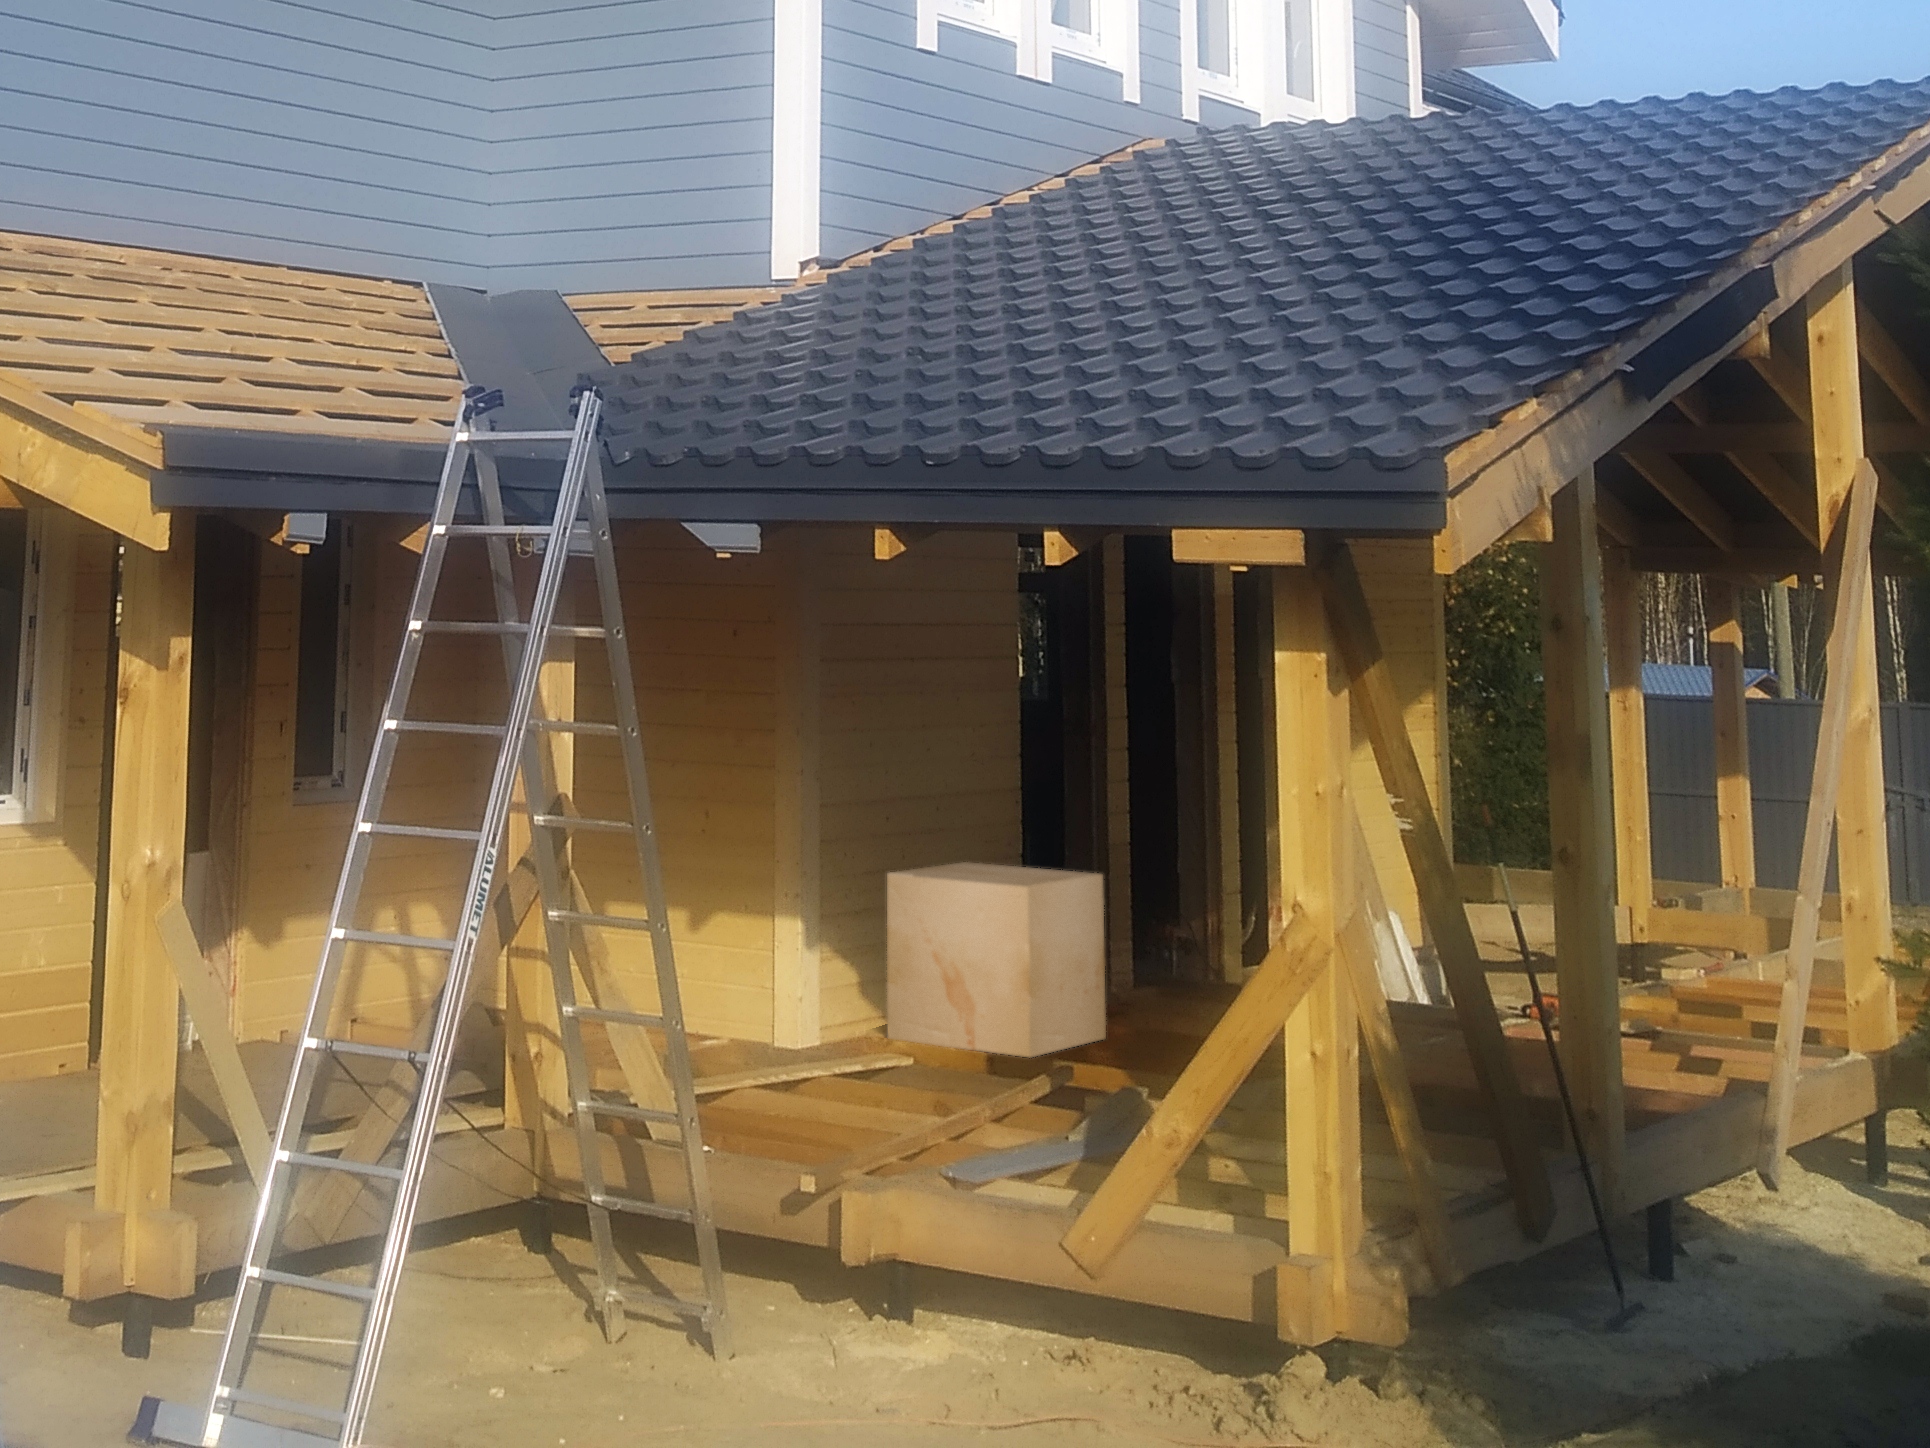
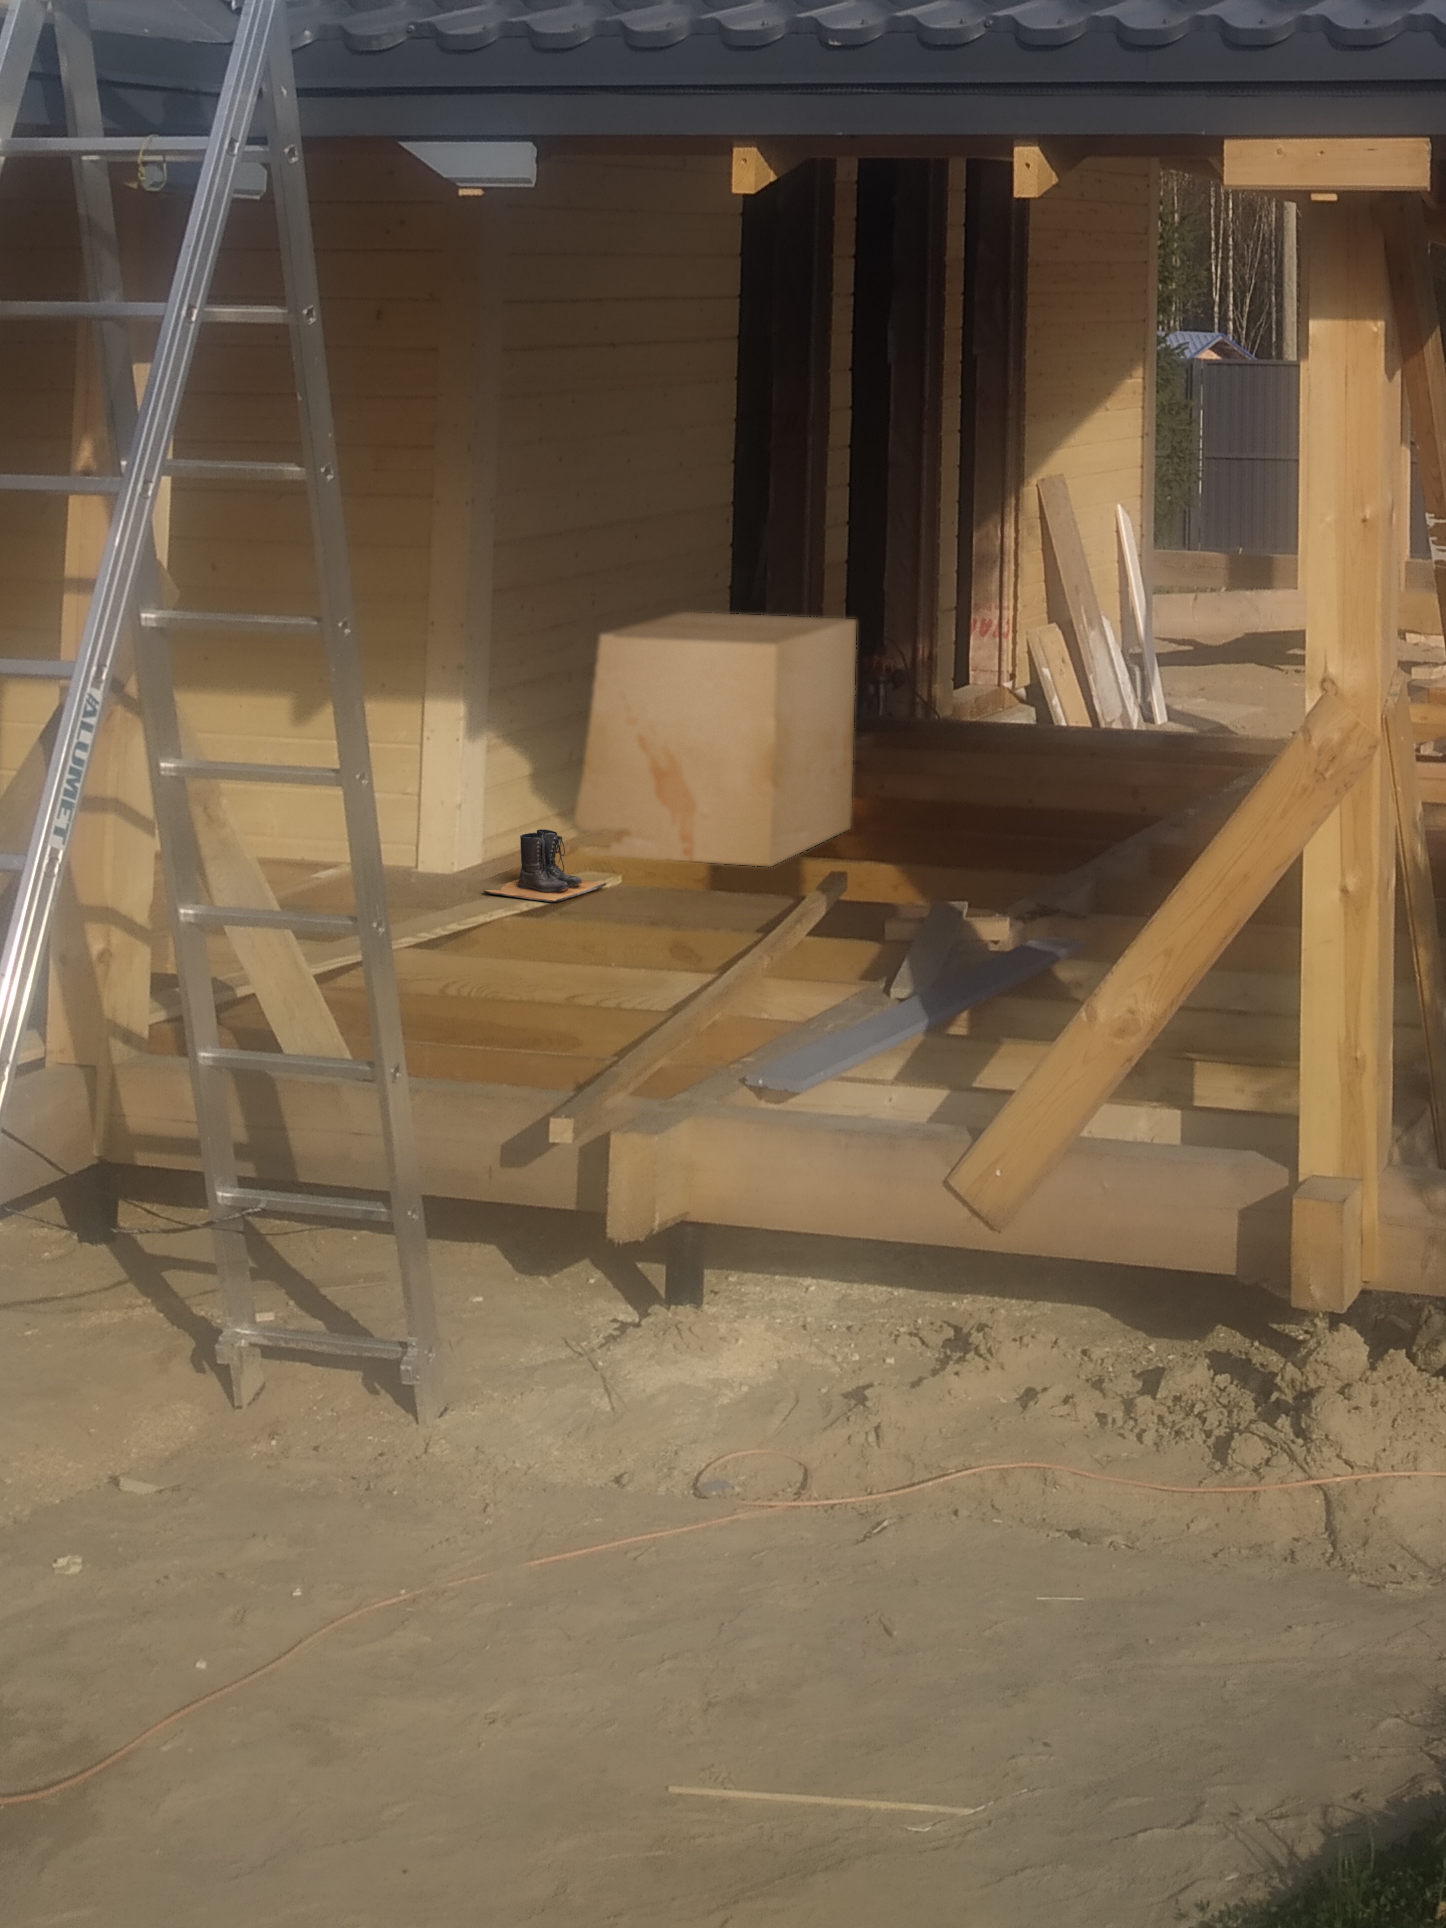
boots: none [815,1014,903,1066] -> present [484,829,606,902]

